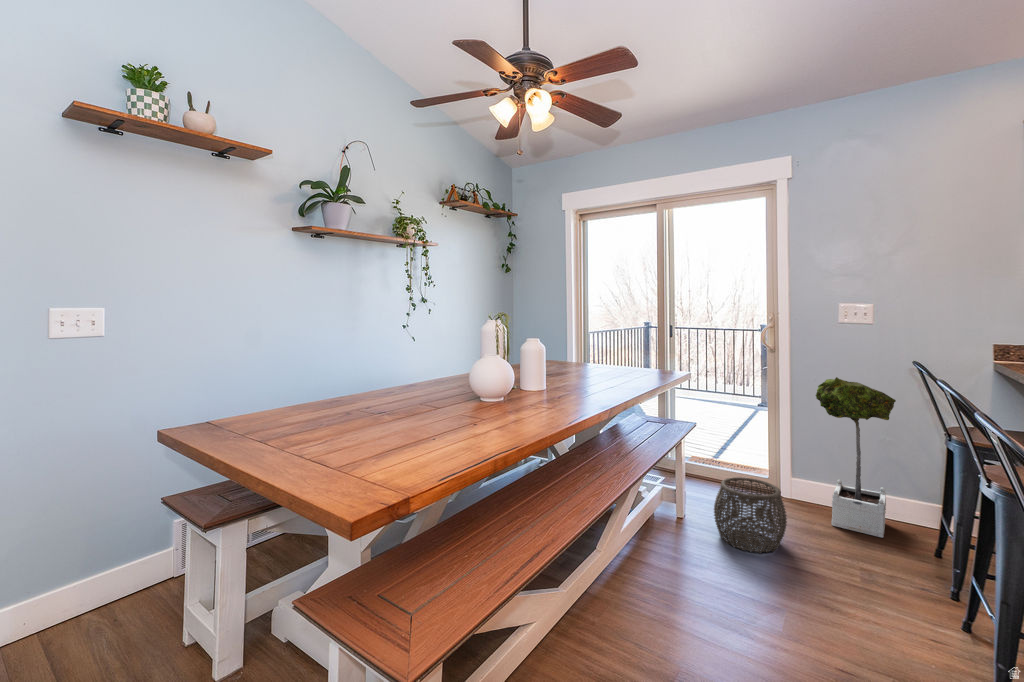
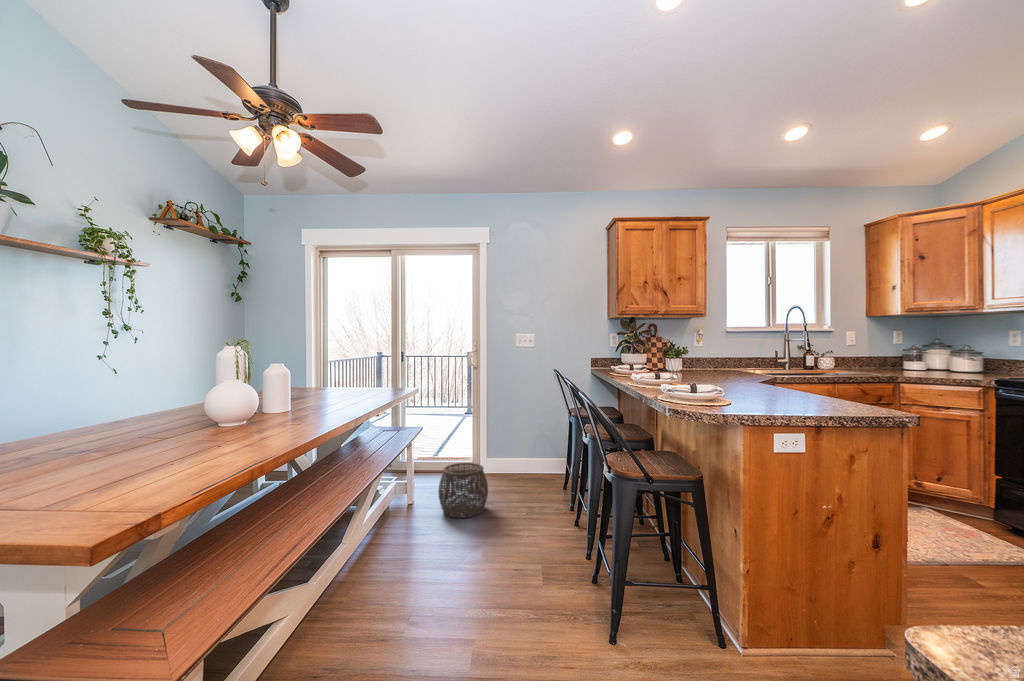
potted tree: present [816,377,896,538] -> none [502,383,546,489]

